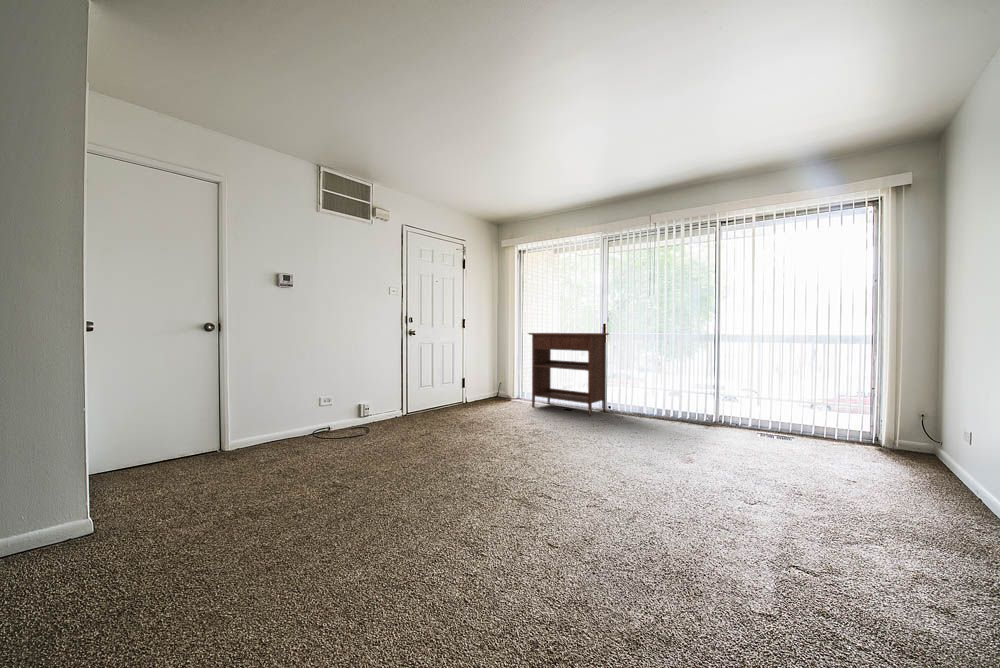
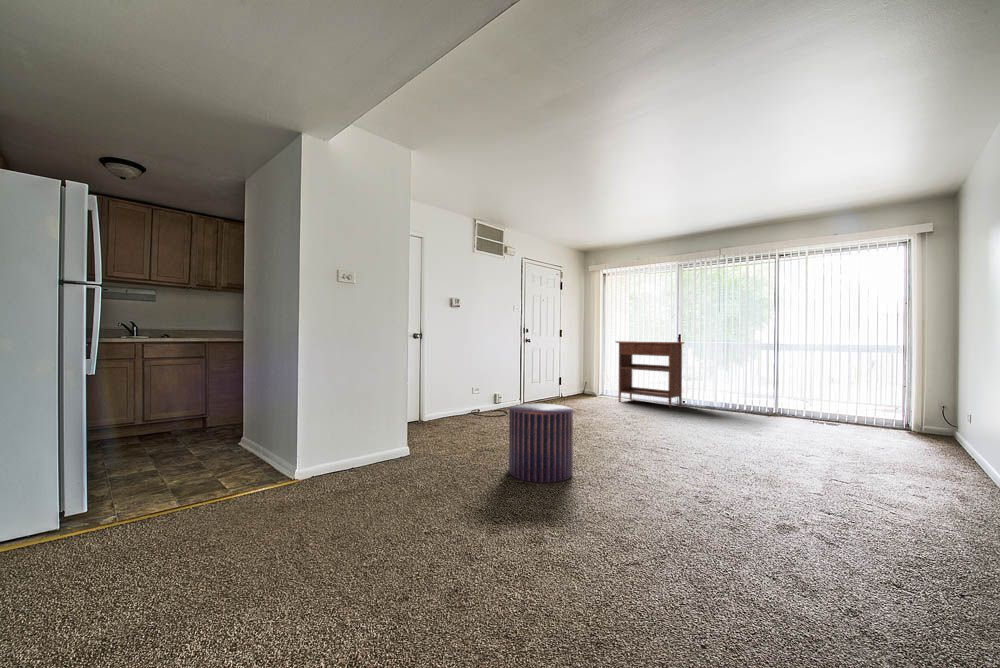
pouf: none [214,444,351,622] -> present [509,404,573,483]

